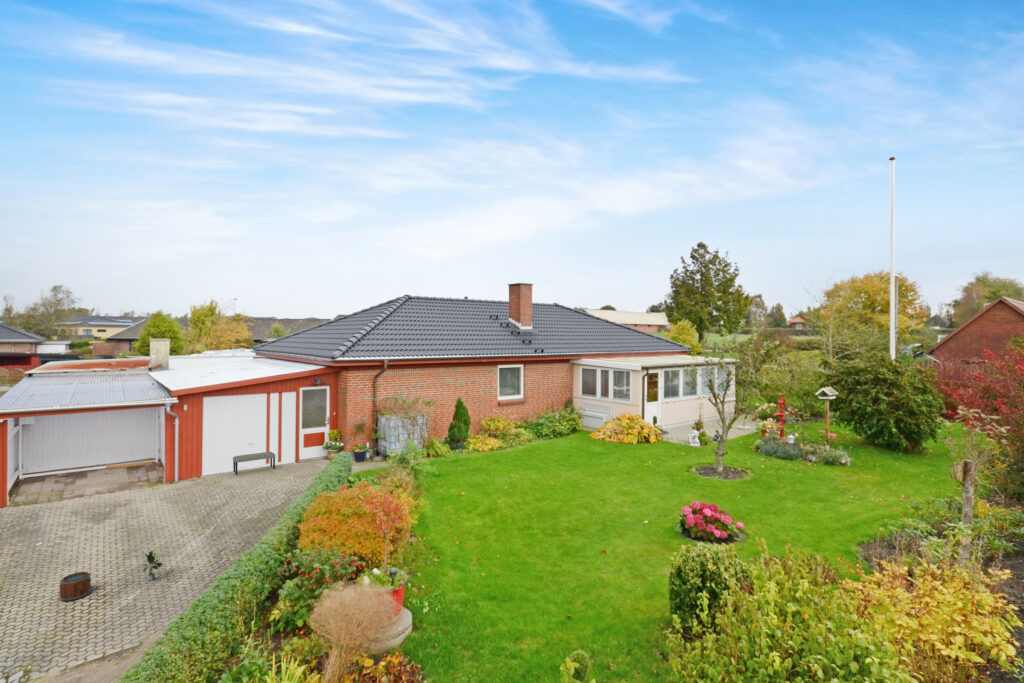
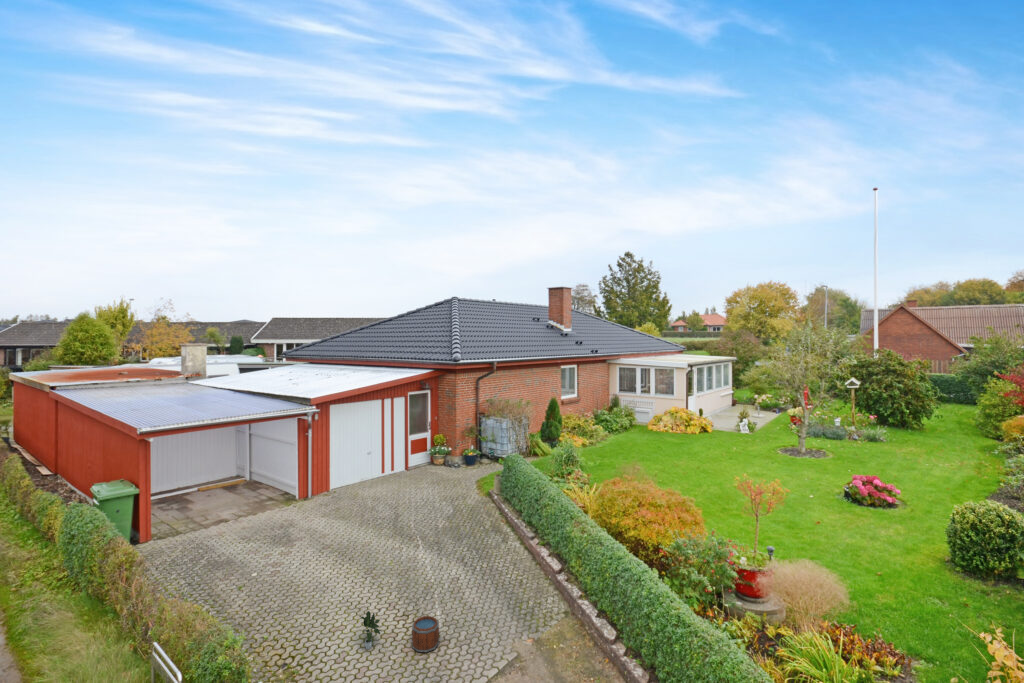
bench: present [233,452,276,475] -> none [355,461,397,488]
potted plant: present [144,551,163,581] -> present [360,611,381,649]

